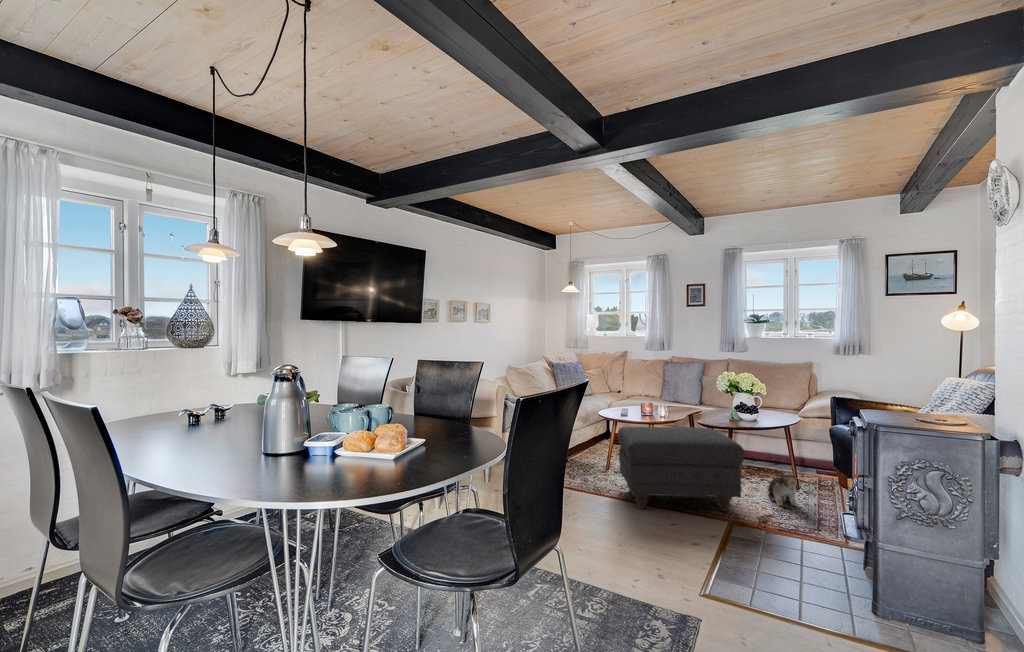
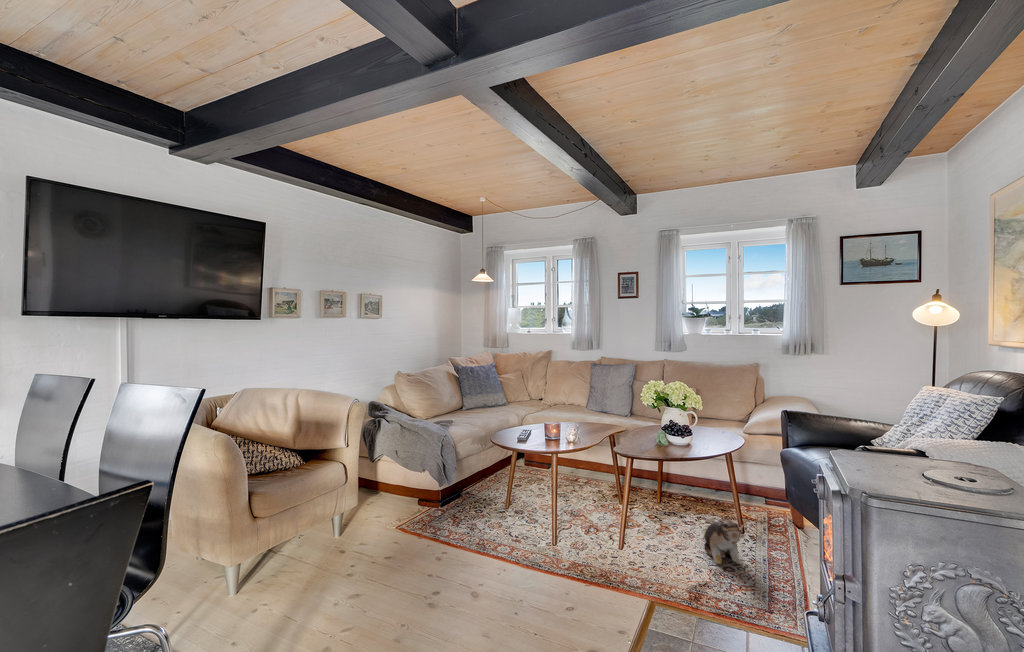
ottoman: present [618,427,744,511] -> none [511,458,670,580]

